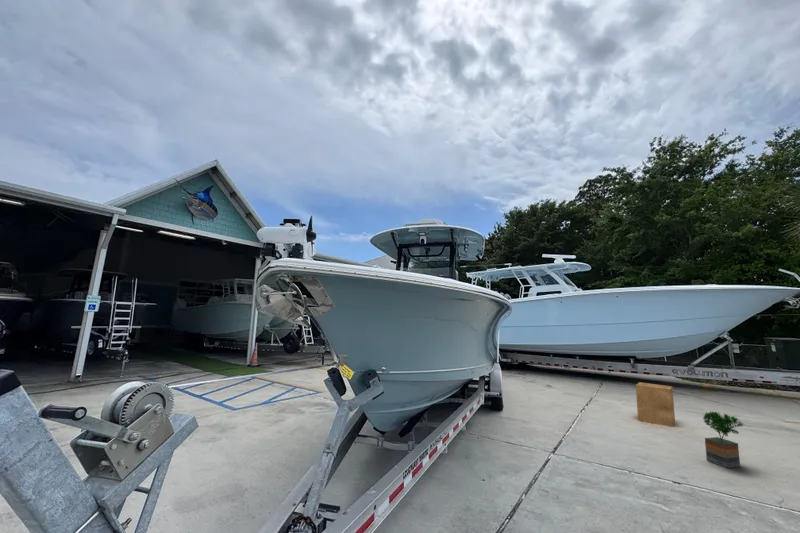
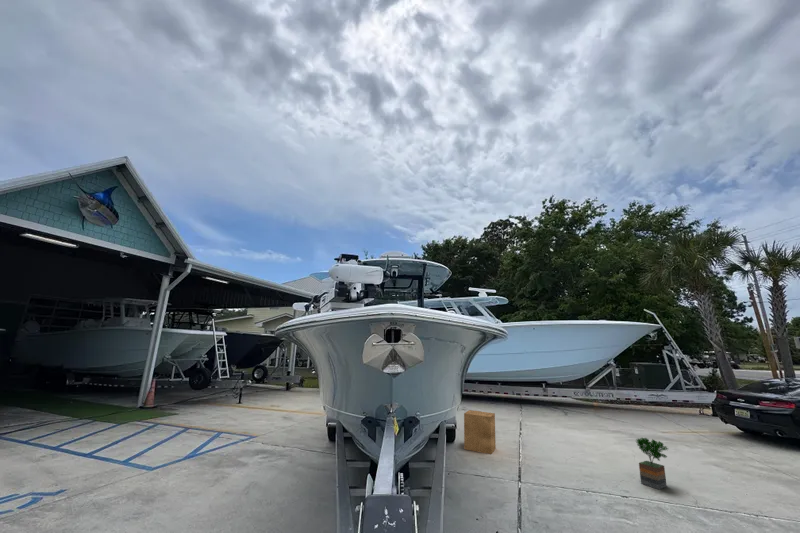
cardboard box: present [636,382,675,427] -> present [464,410,496,454]

